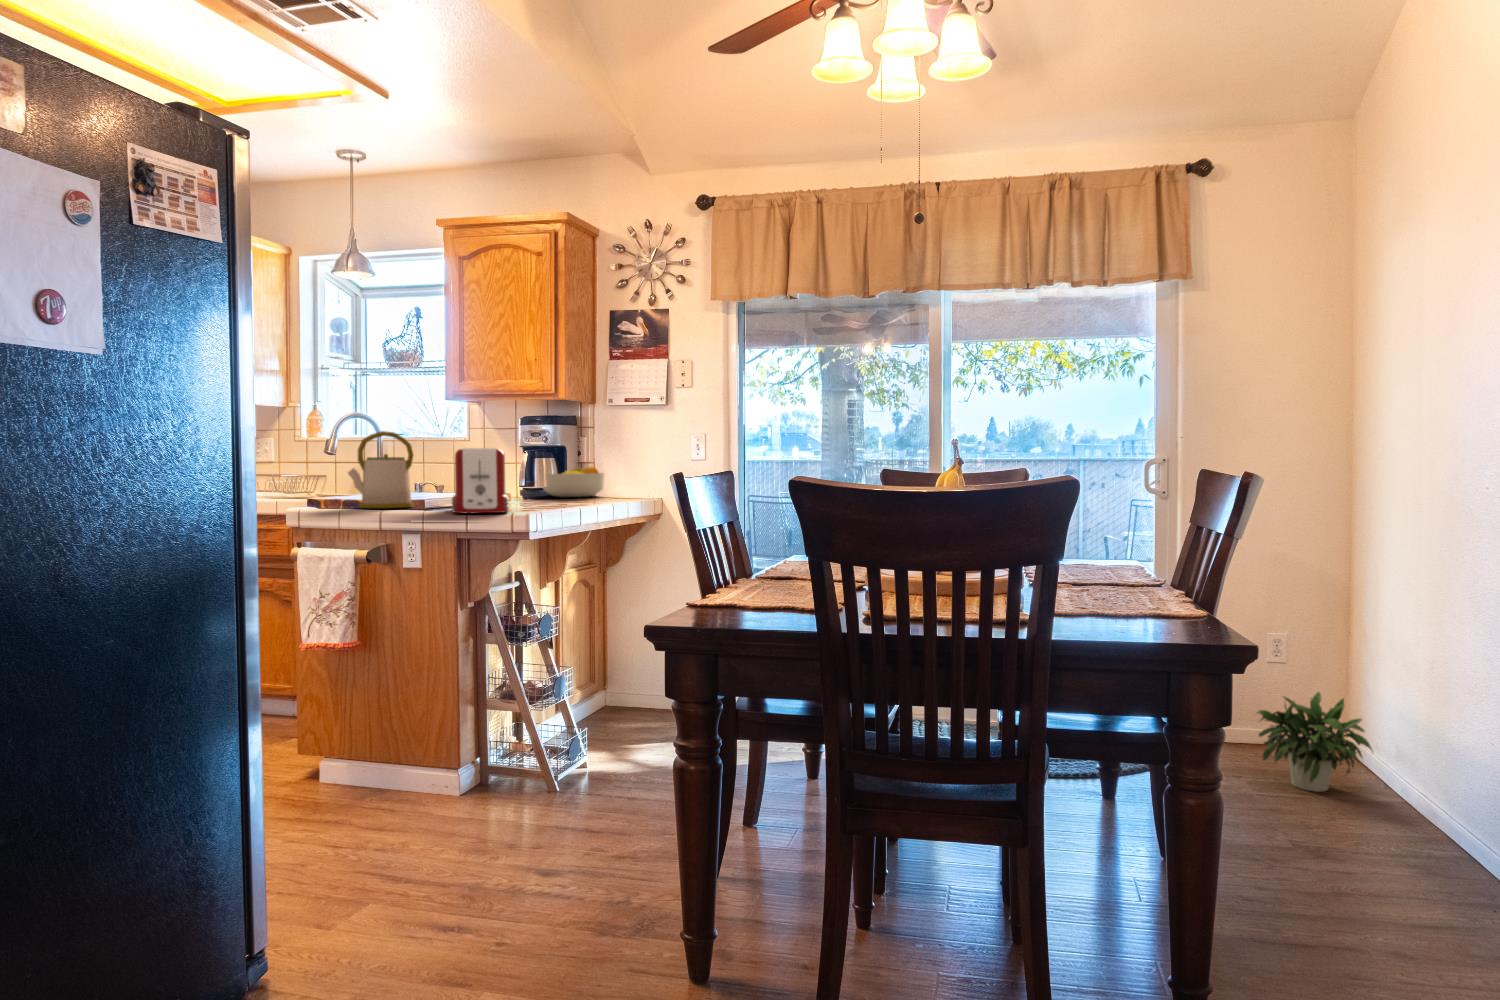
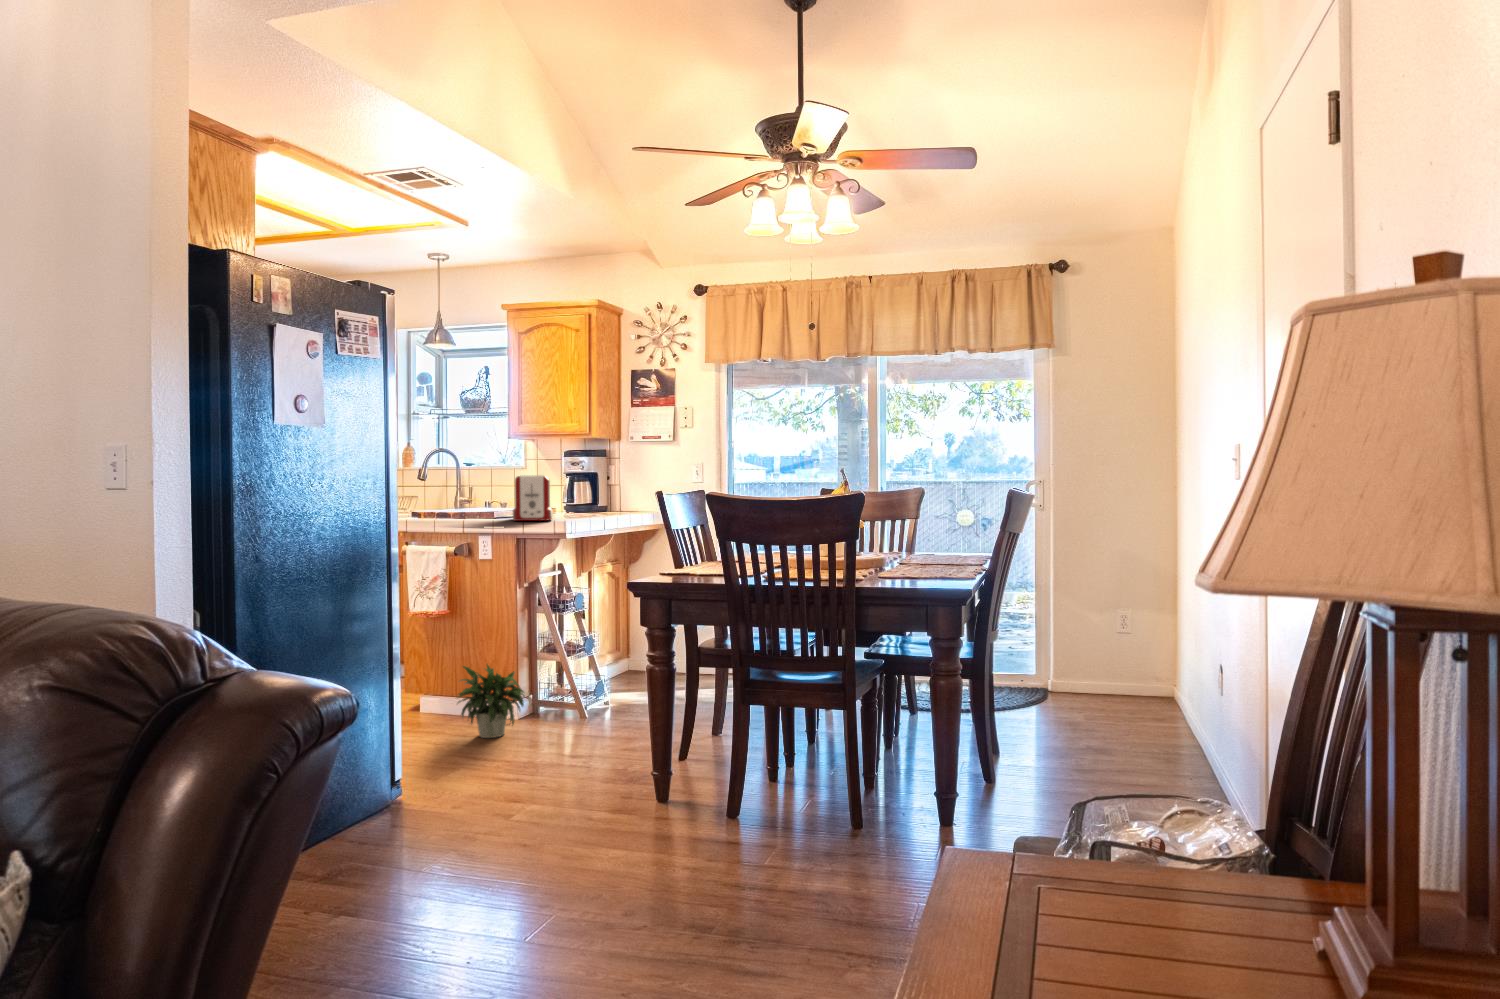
kettle: present [348,431,414,508] -> none [440,463,486,518]
fruit bowl: present [543,466,604,497] -> none [579,485,627,511]
potted plant: present [1256,692,1384,792] -> present [458,665,525,738]

